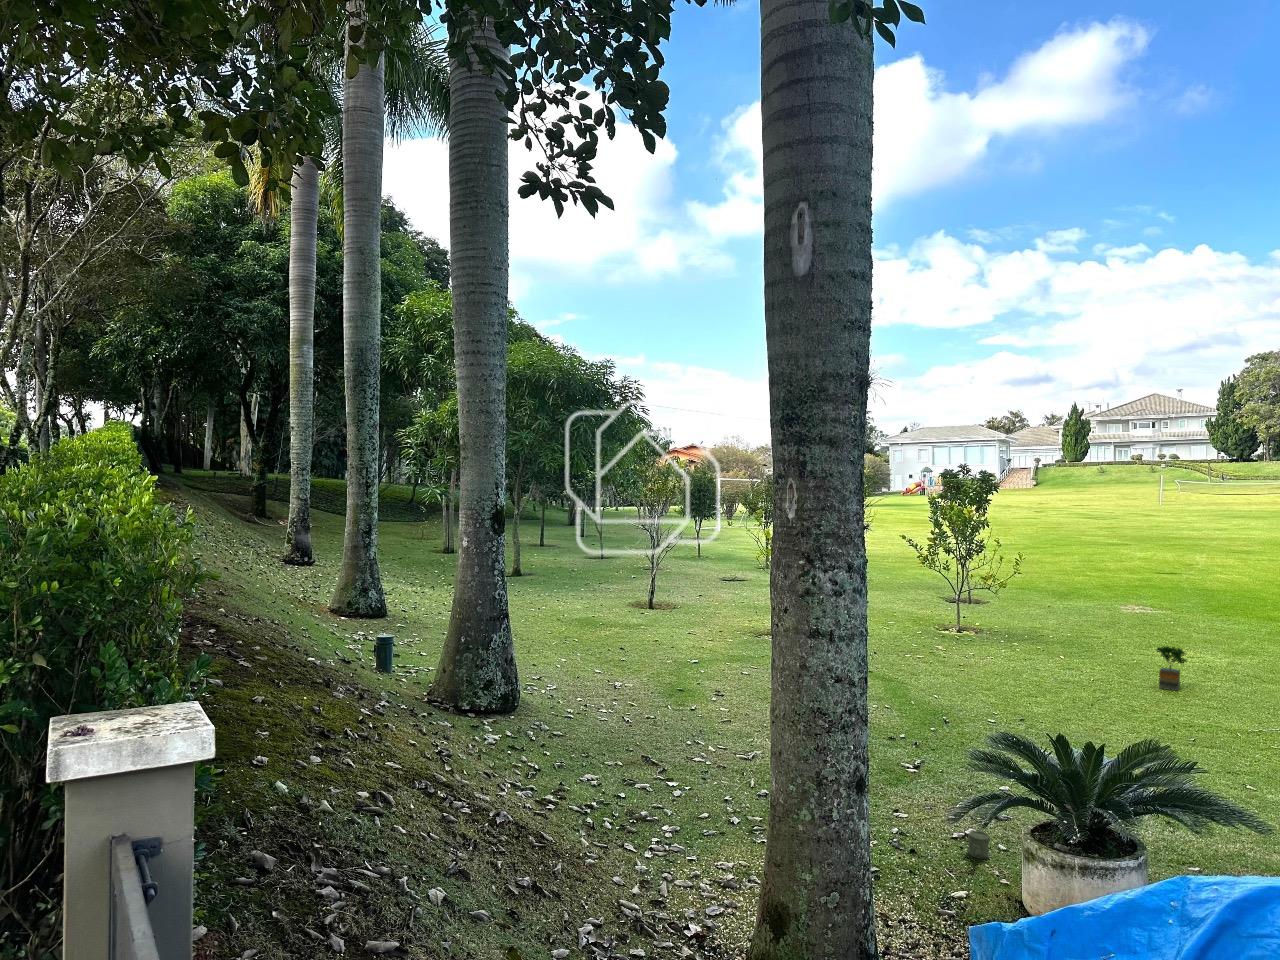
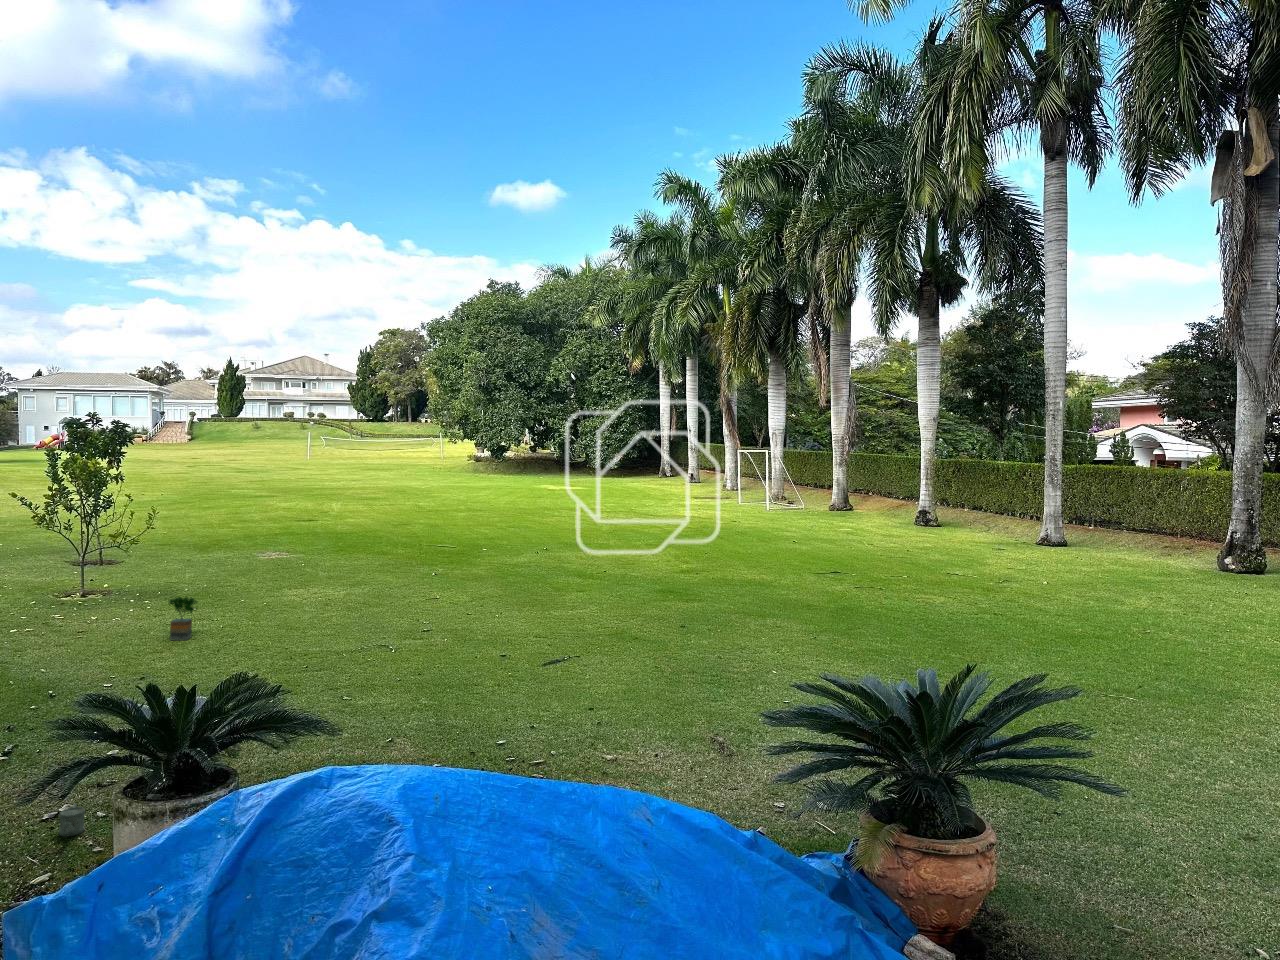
potted tree: present [1156,646,1187,691] -> present [169,597,197,640]

